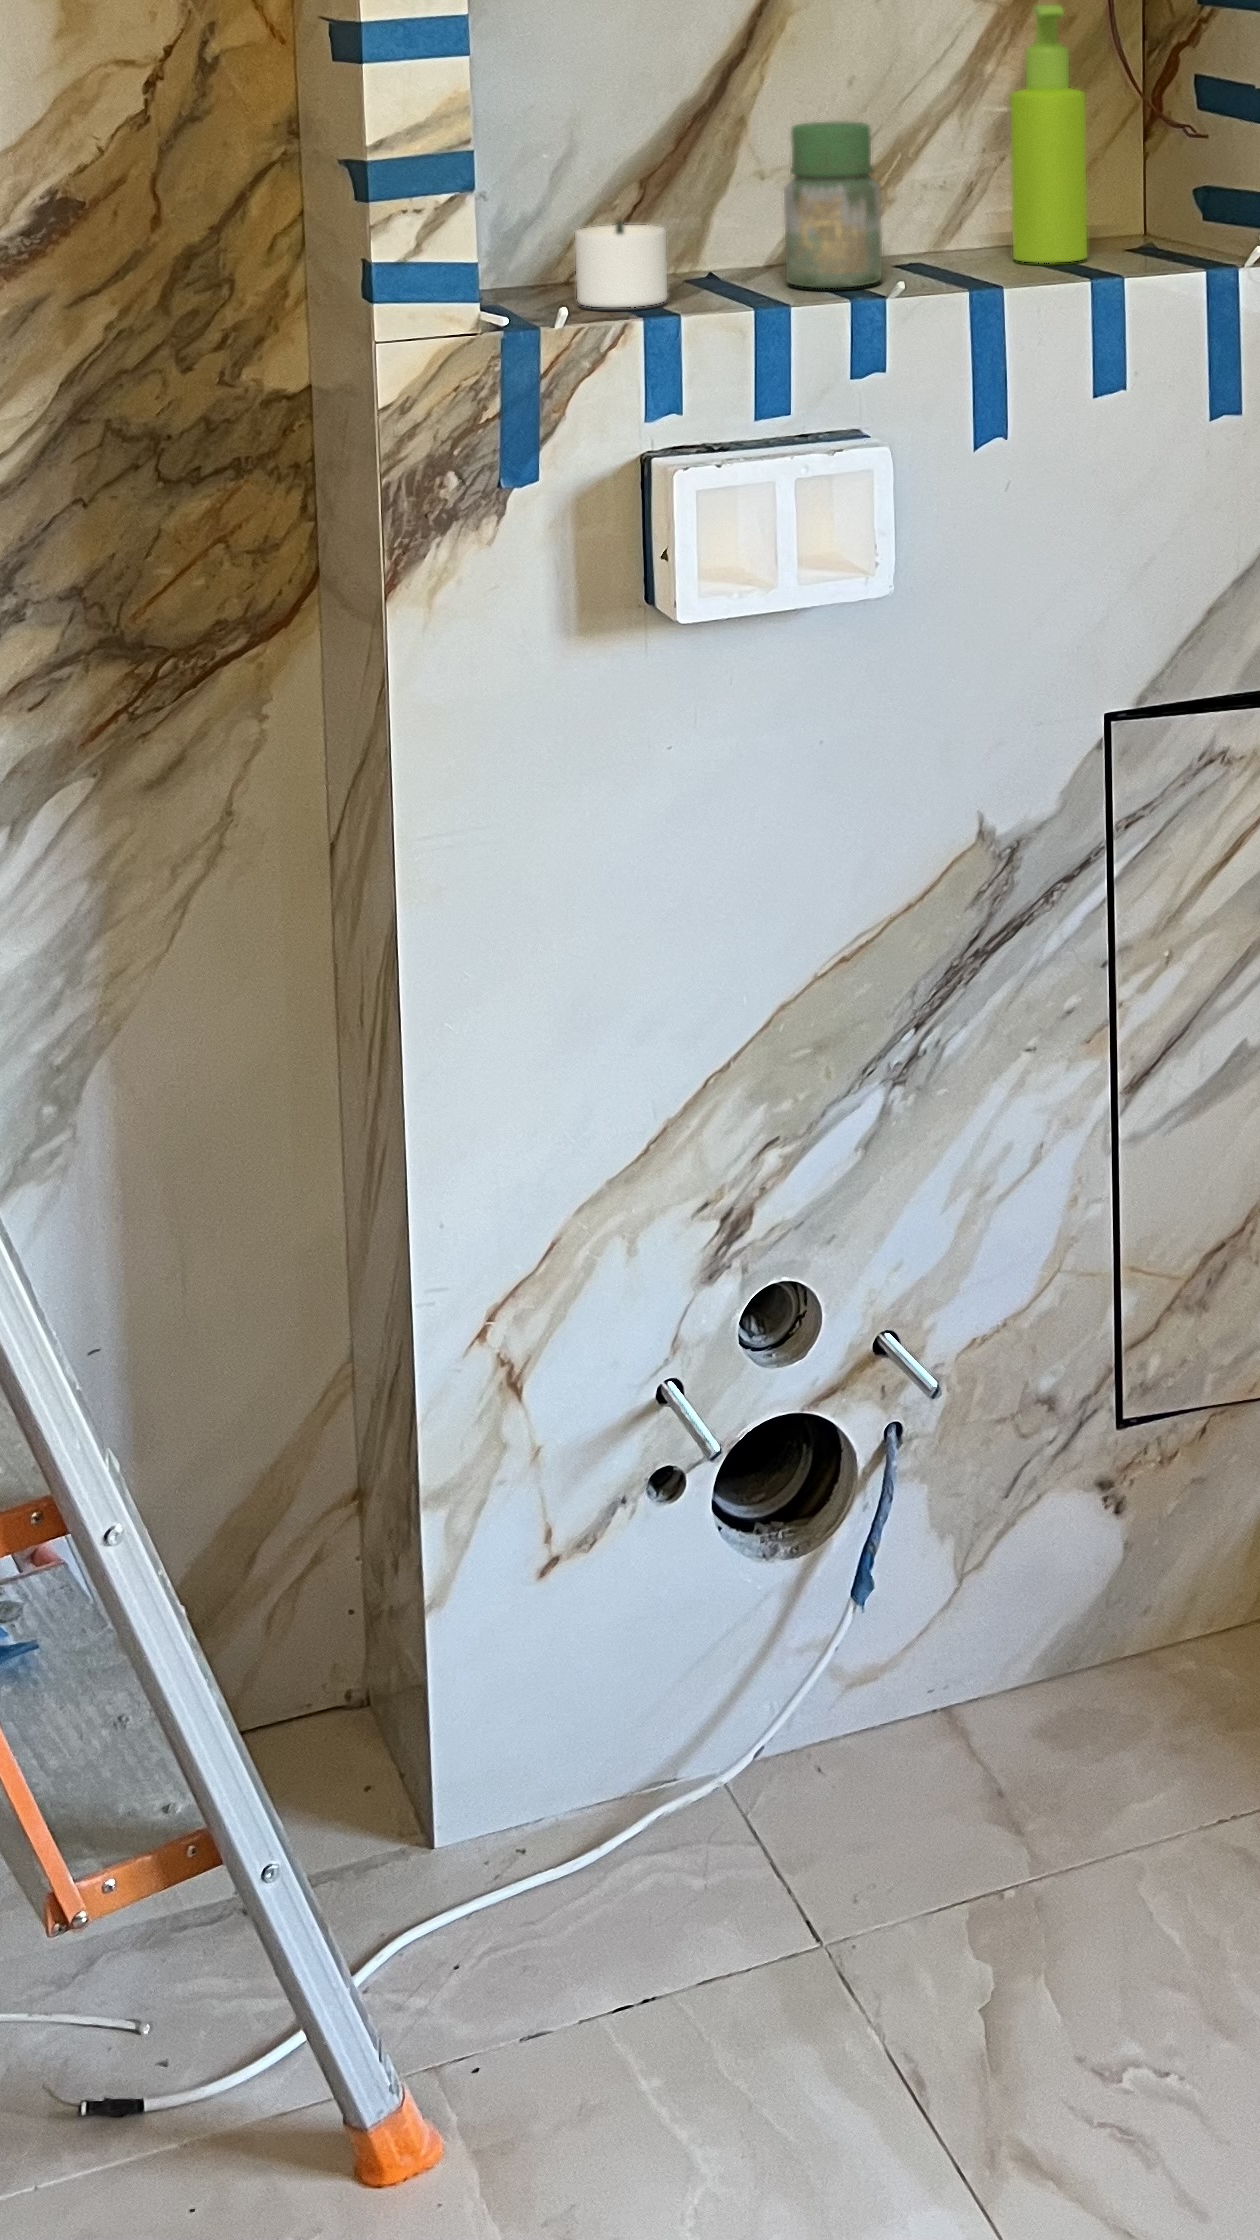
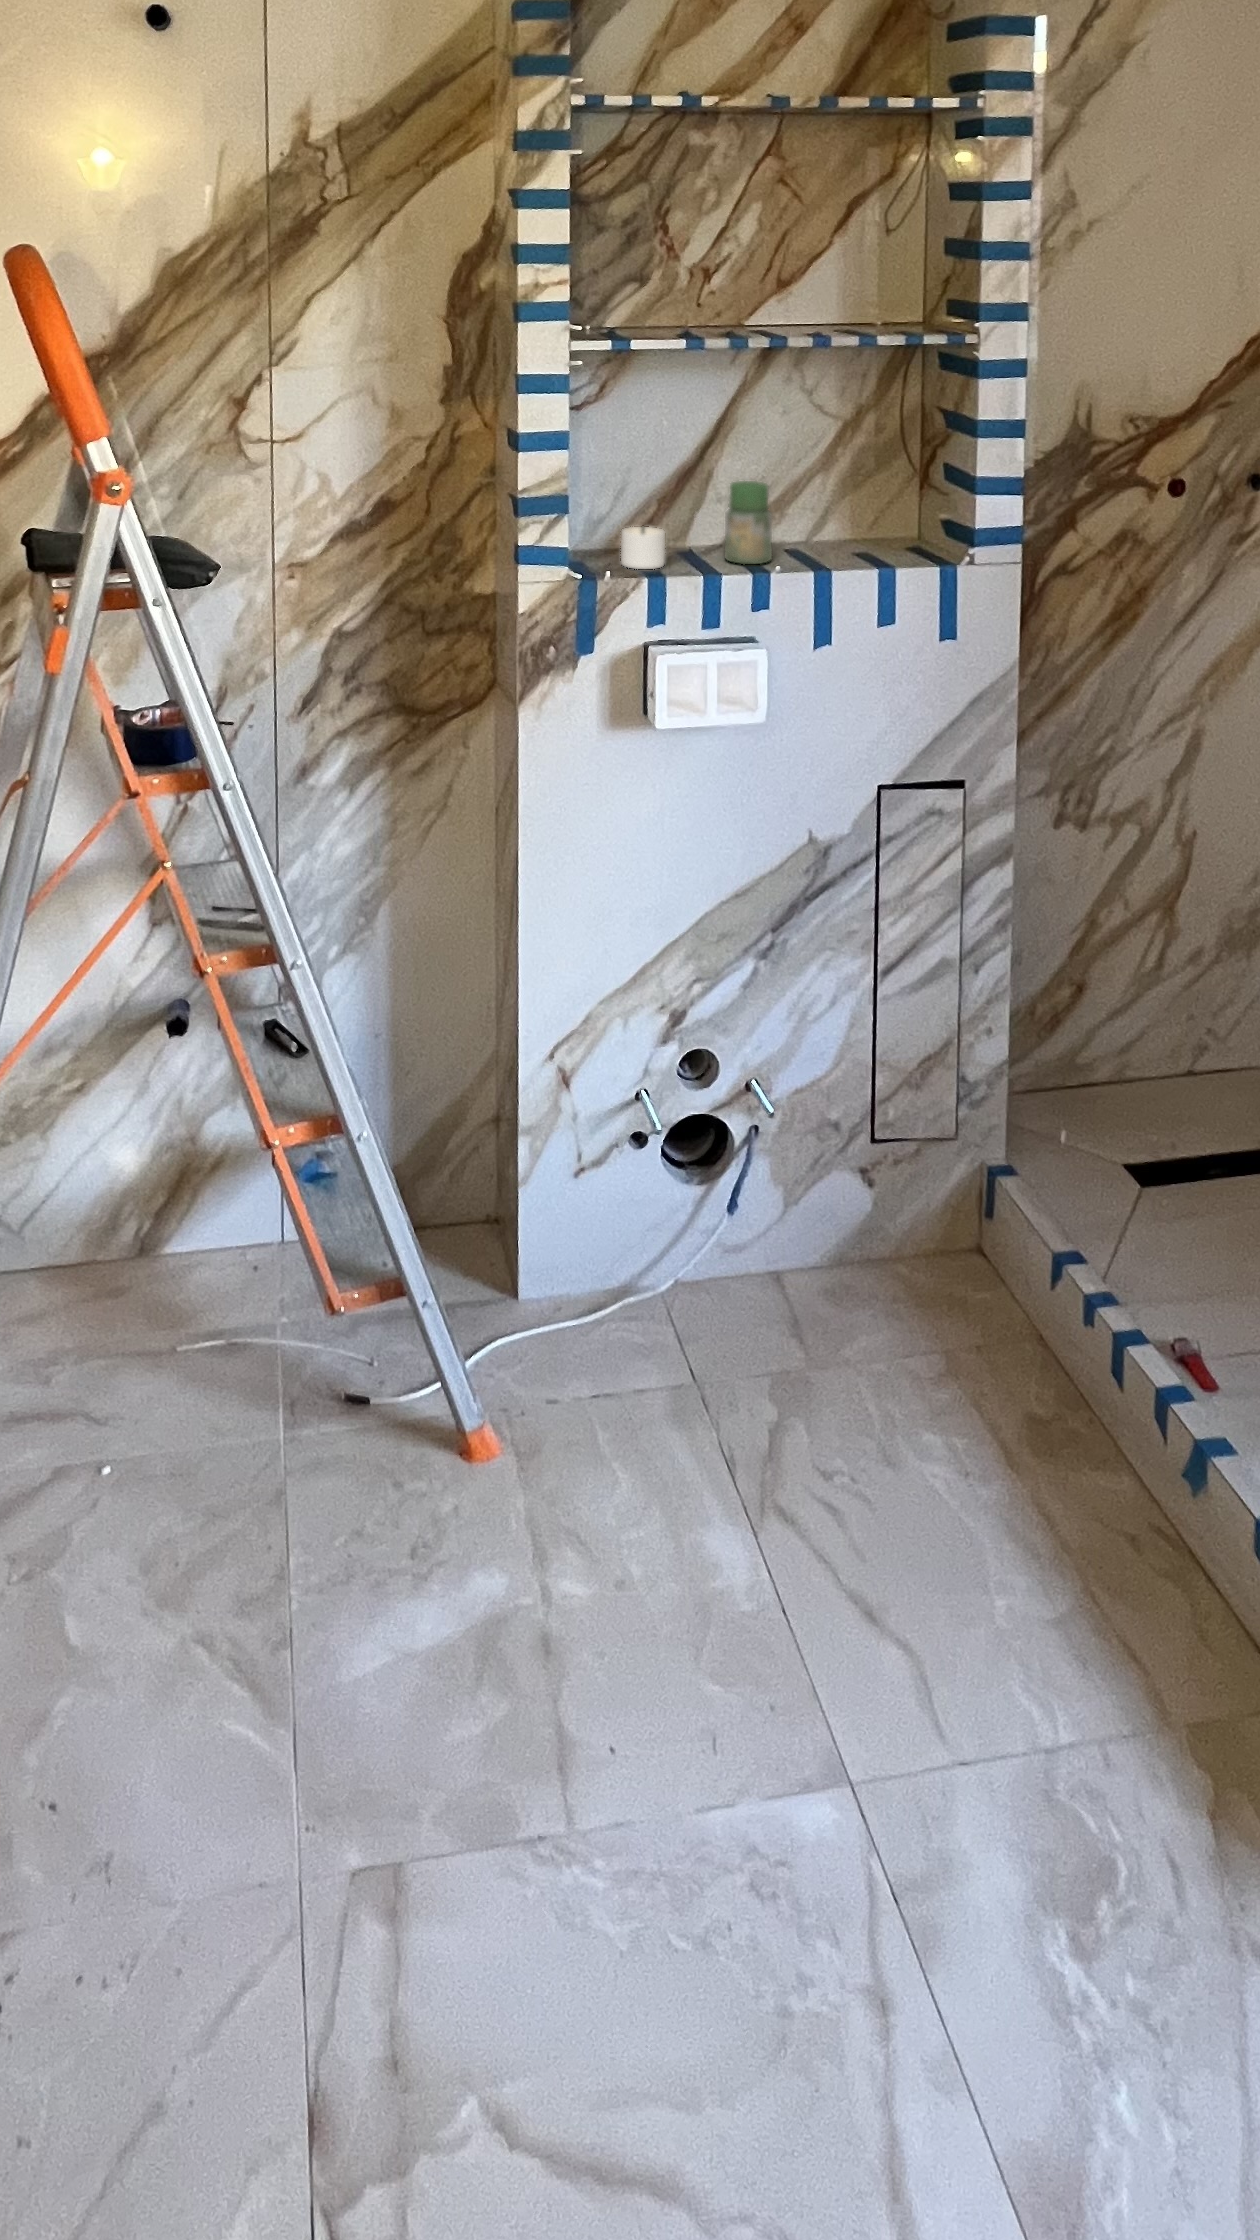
soap dispenser: present [1010,5,1087,263] -> none [841,427,880,555]

